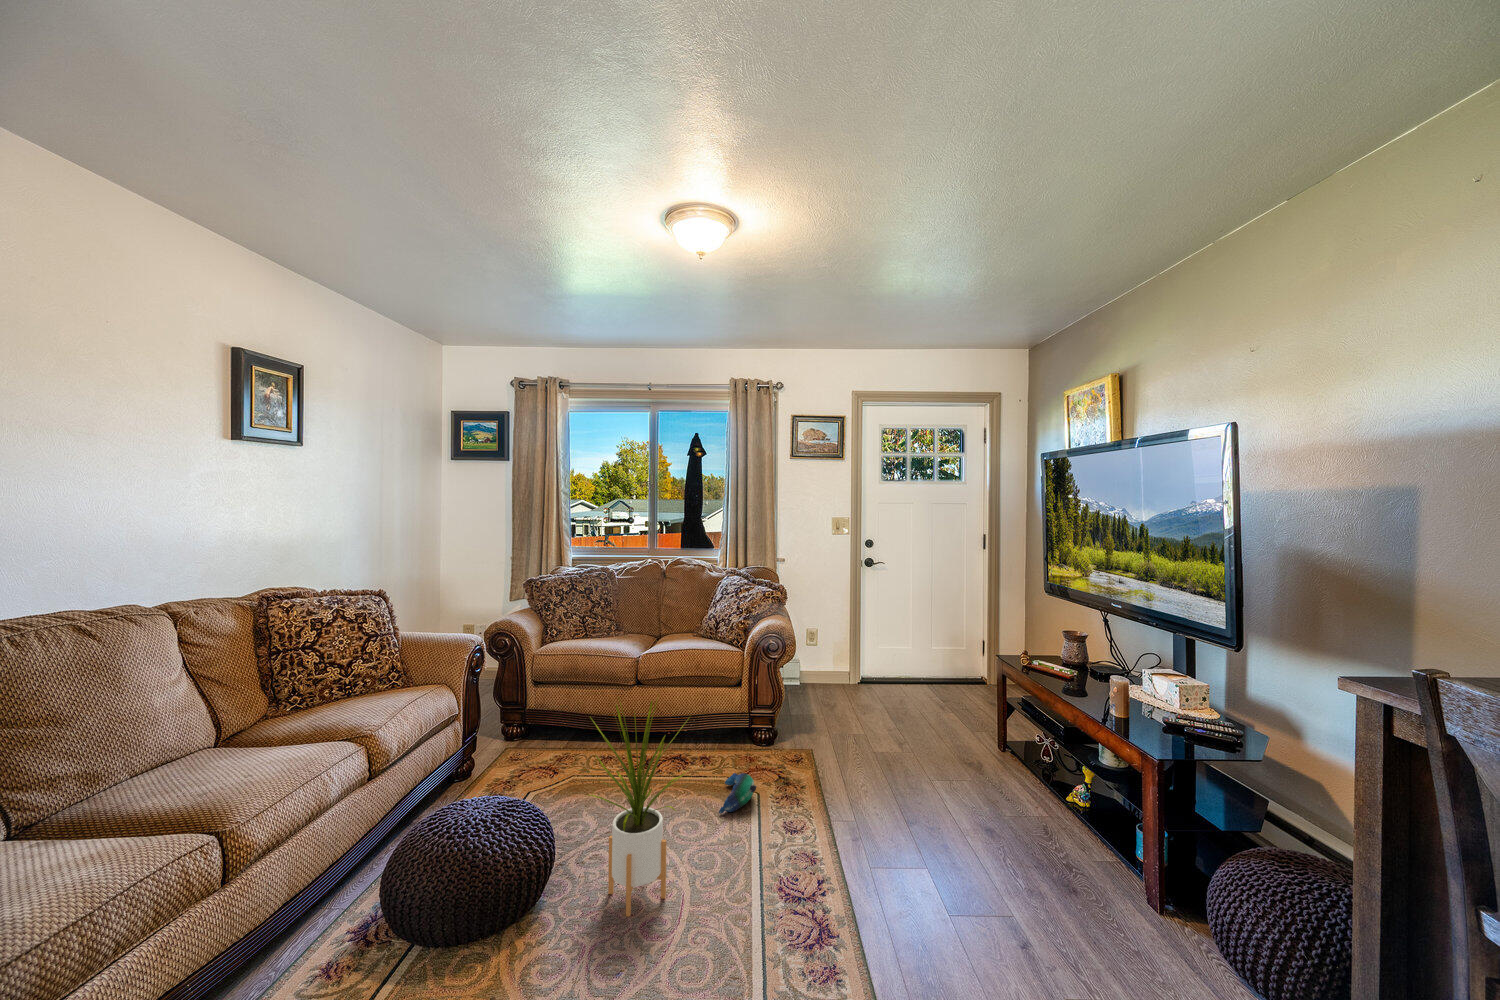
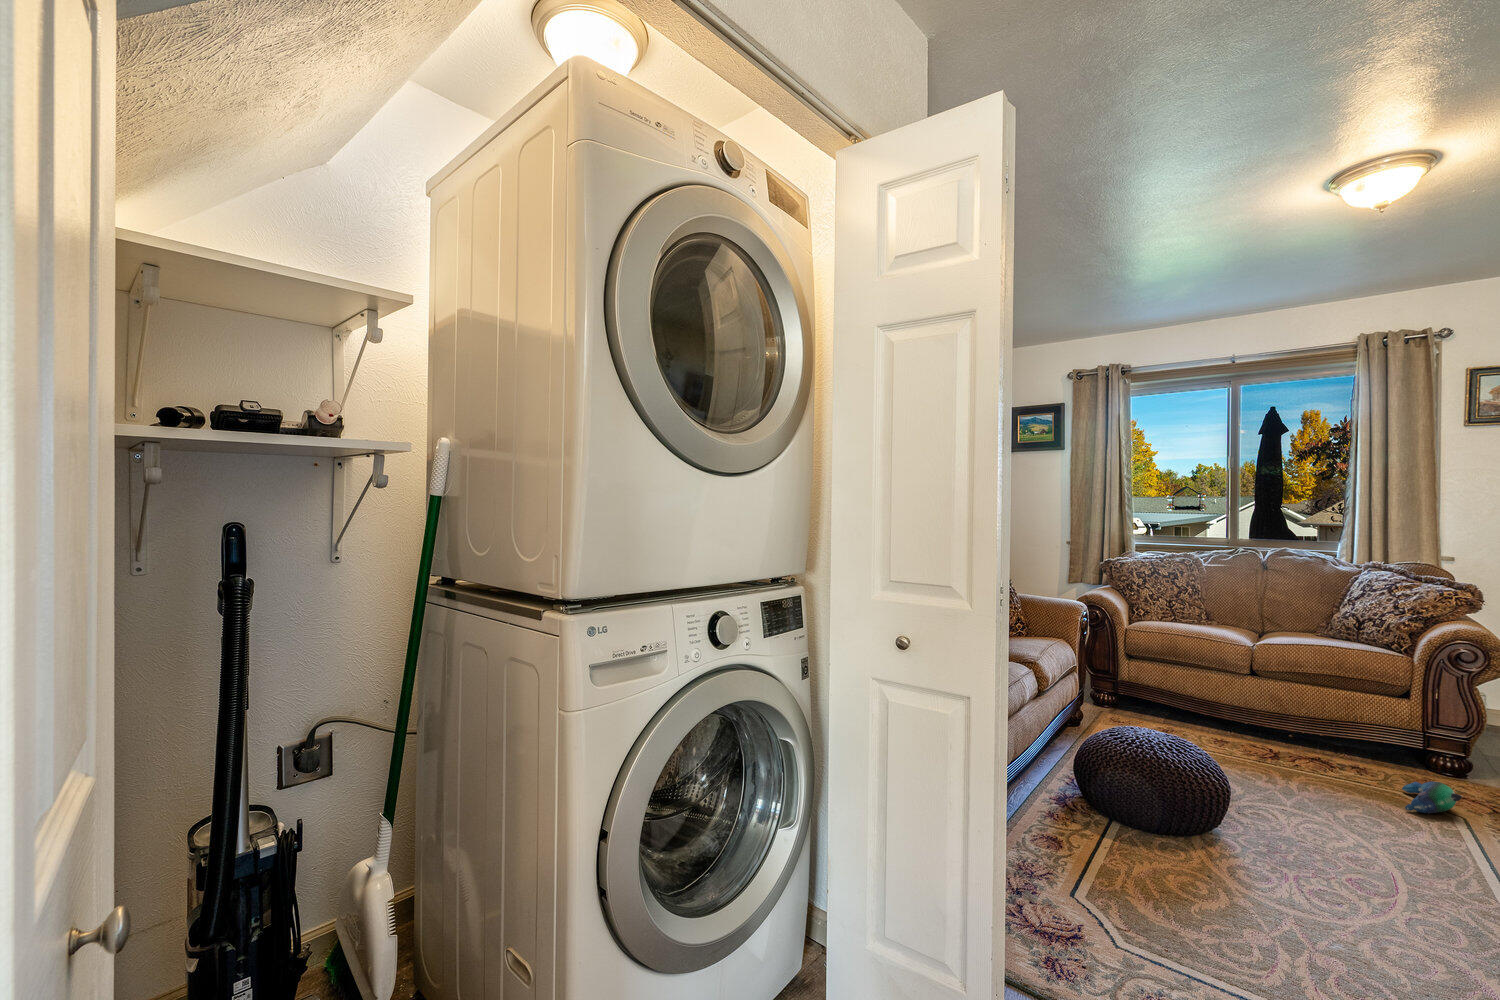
house plant: present [589,700,689,917] -> none [1265,648,1398,847]

